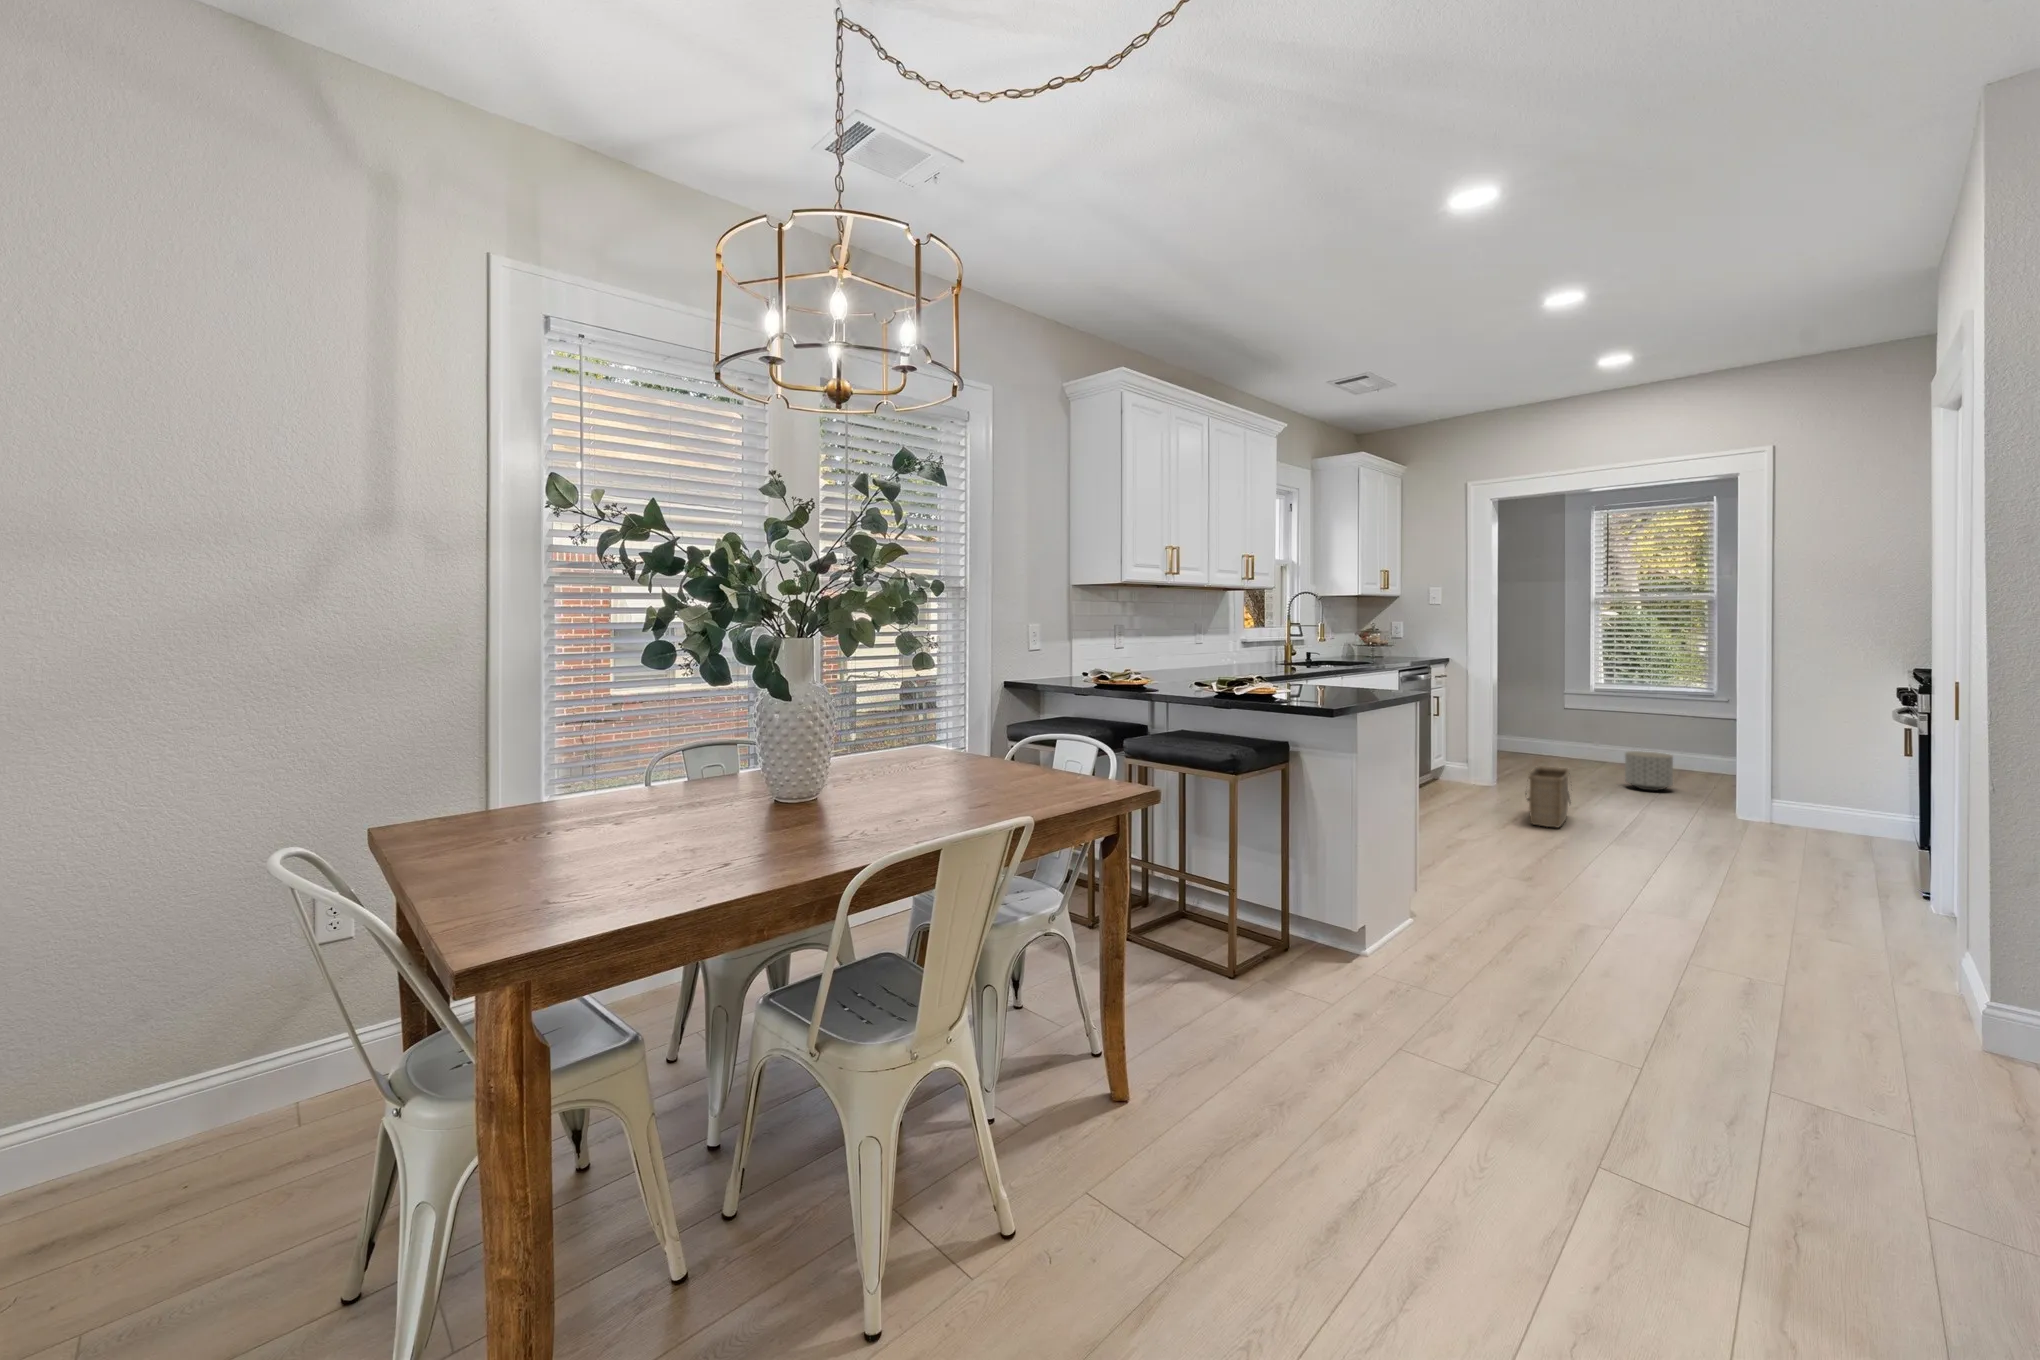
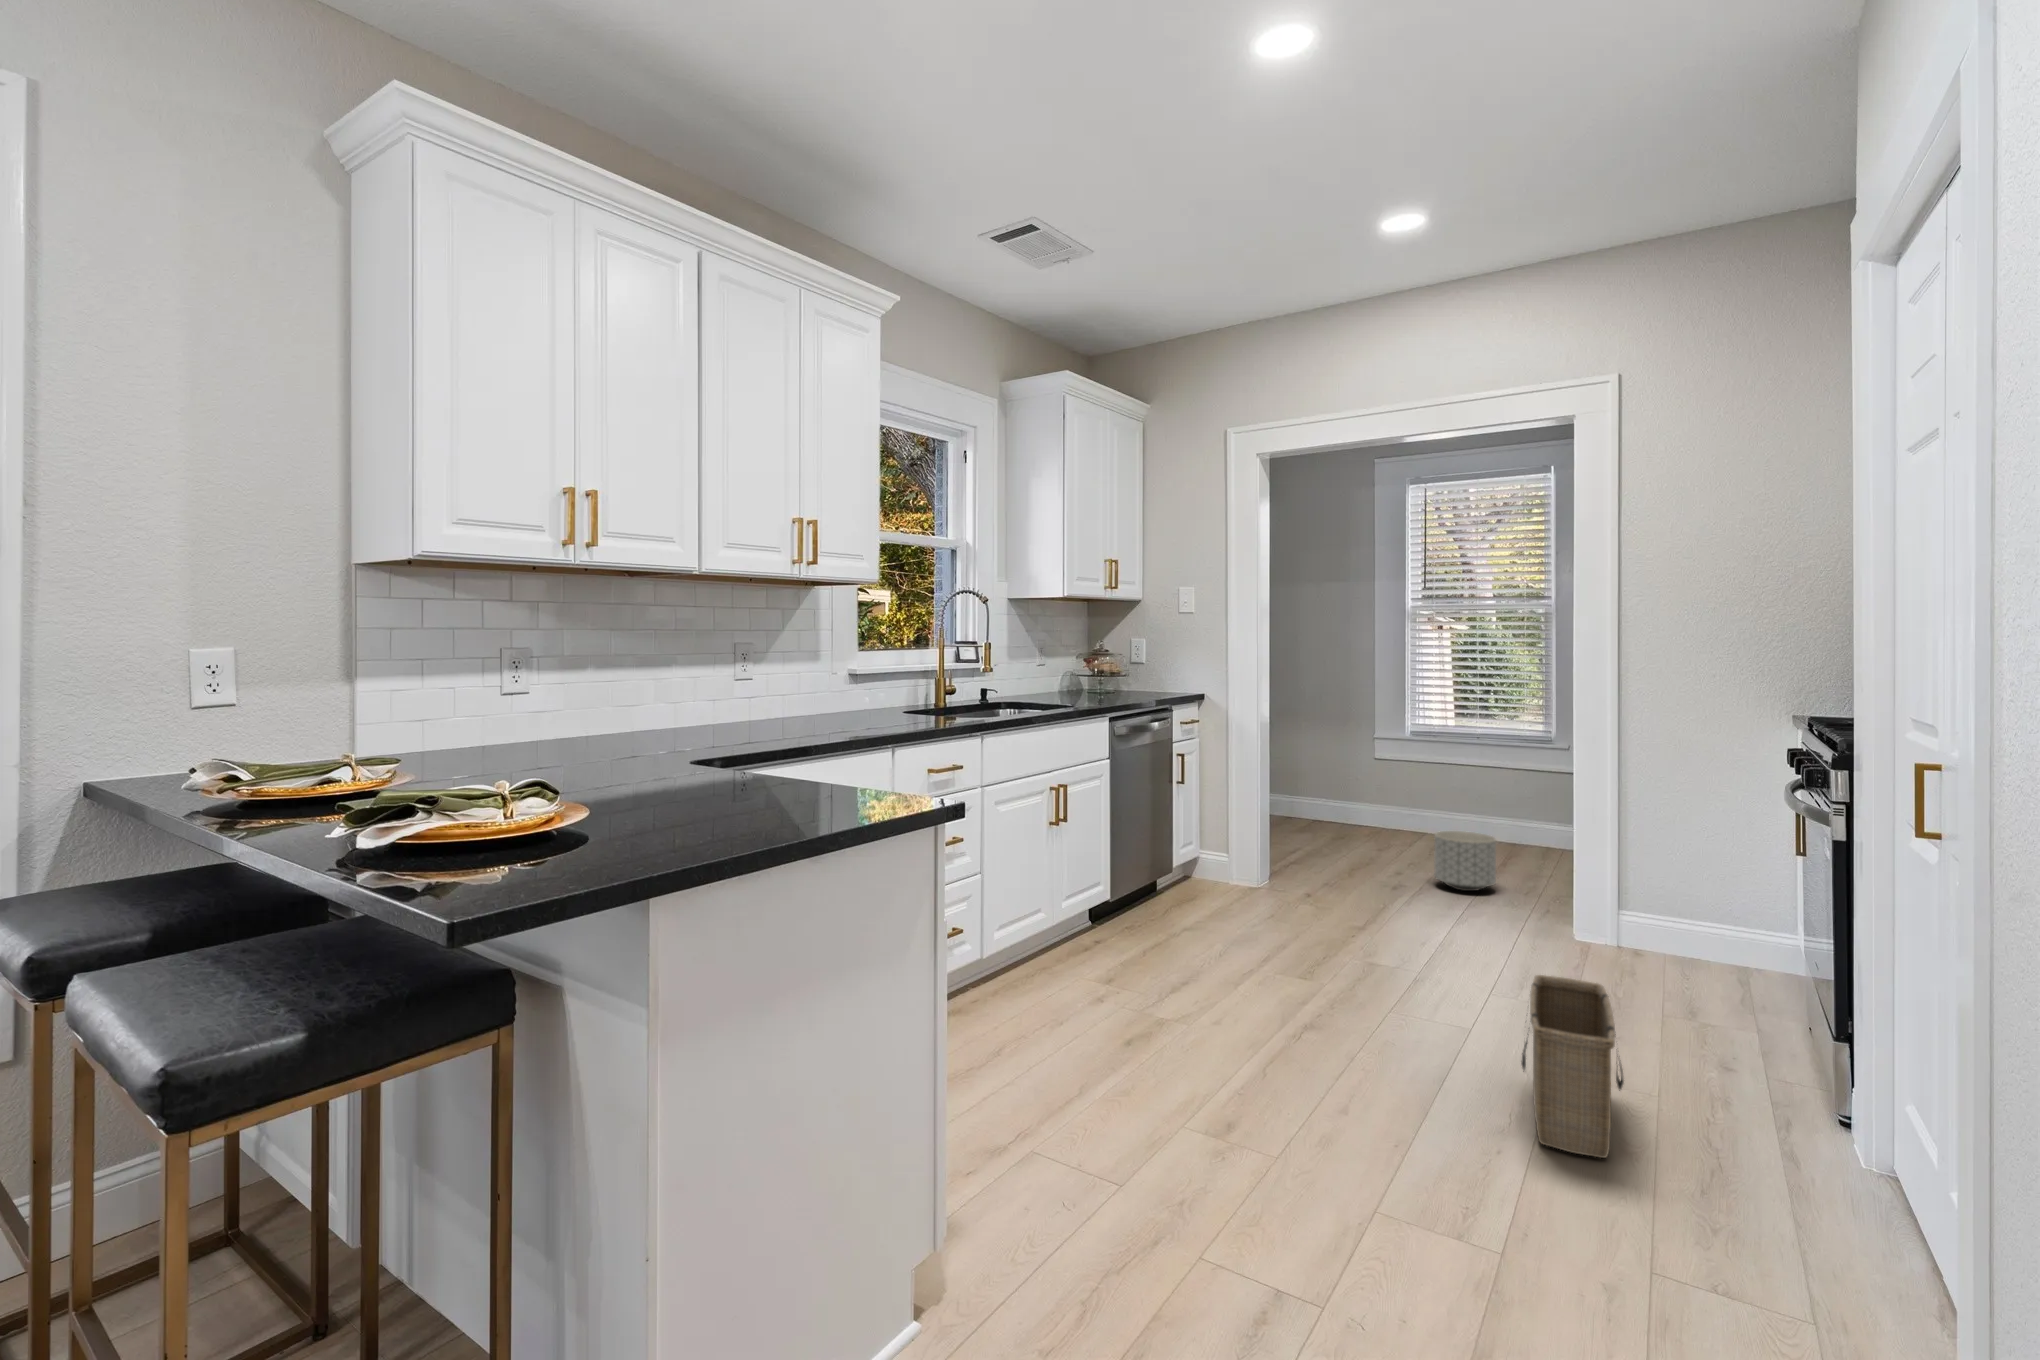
basket: present [1527,766,1570,827] -> present [1521,975,1624,1158]

